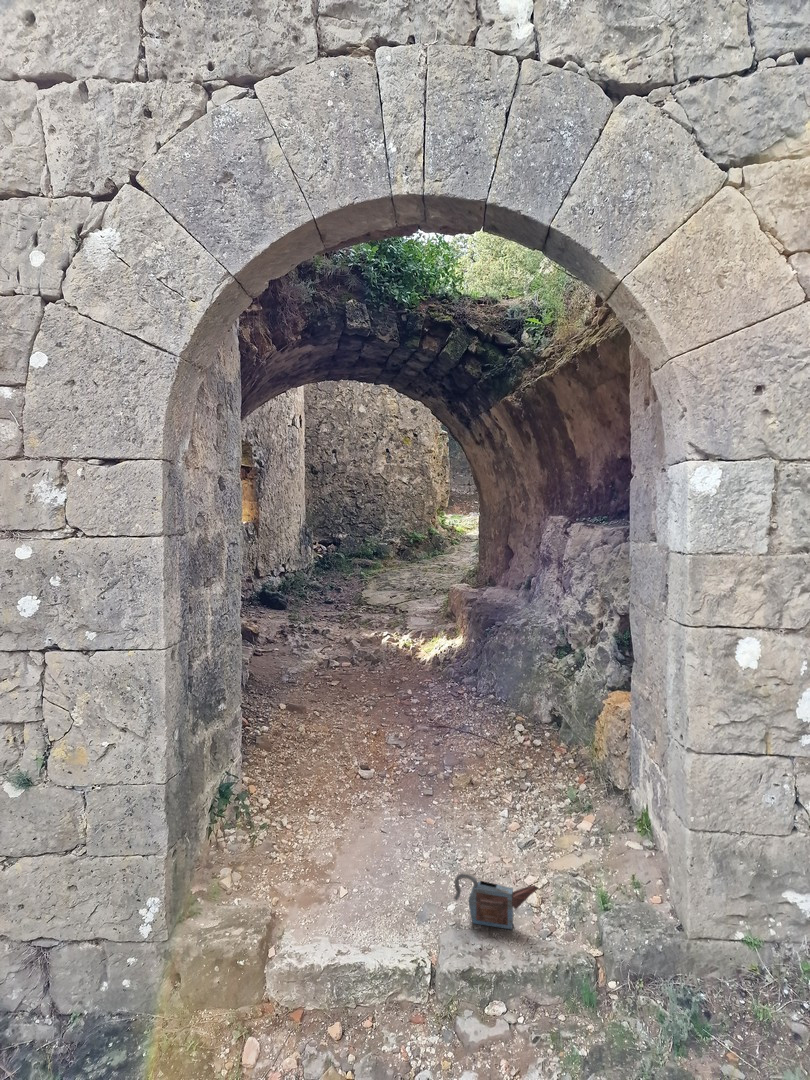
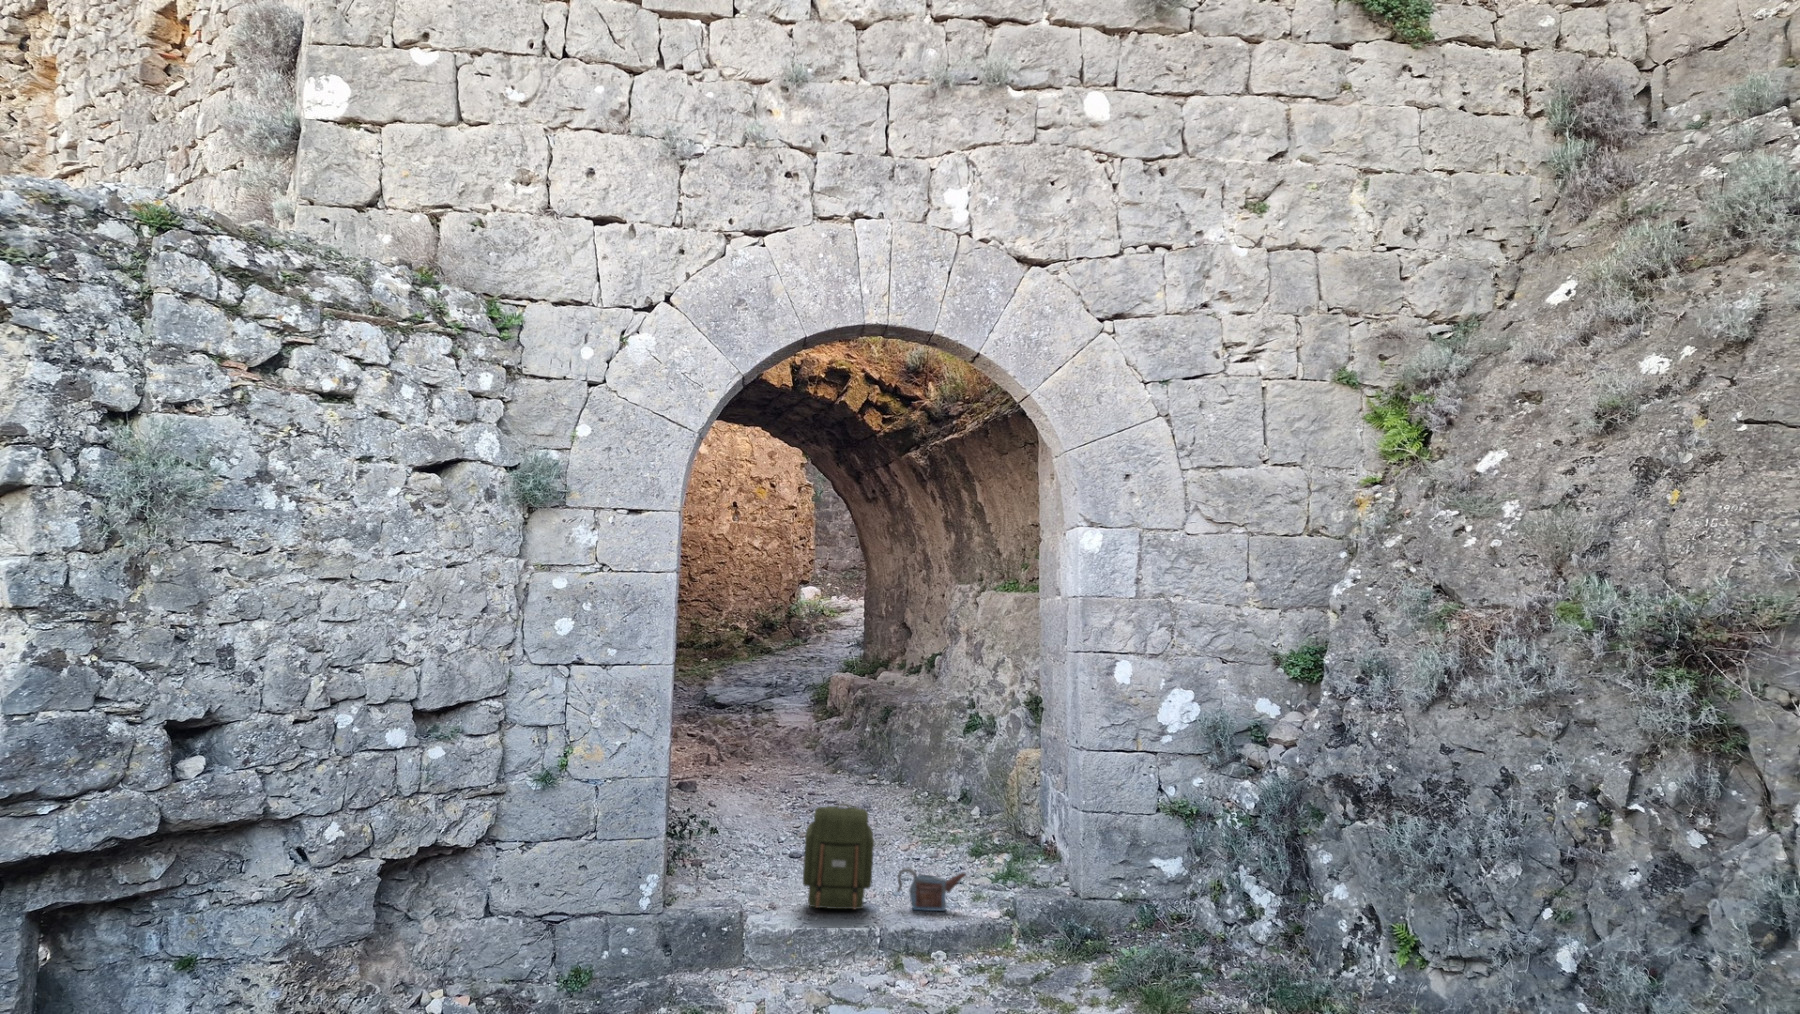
backpack: none [343,795,427,924] -> present [803,804,874,910]

